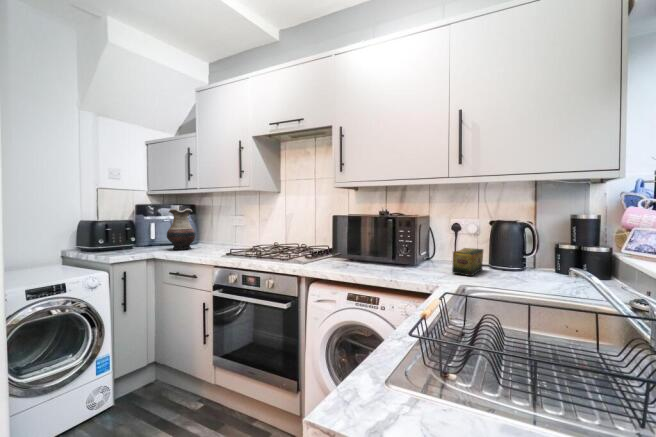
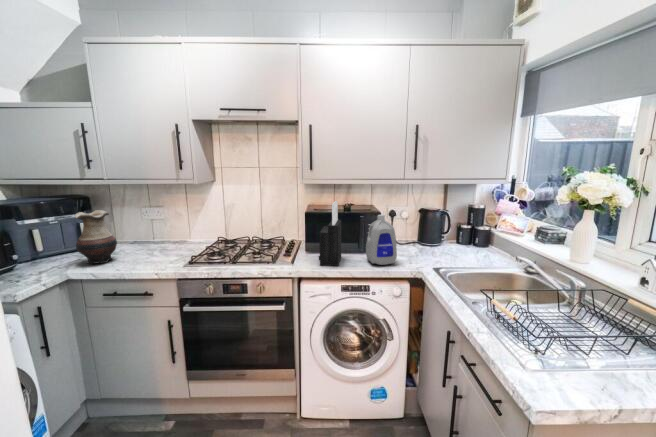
knife block: none [330,199,366,270] -> present [319,201,341,266]
bottle: none [383,213,420,275] -> present [366,215,397,265]
tea box: present [452,248,483,276] -> none [407,233,426,257]

